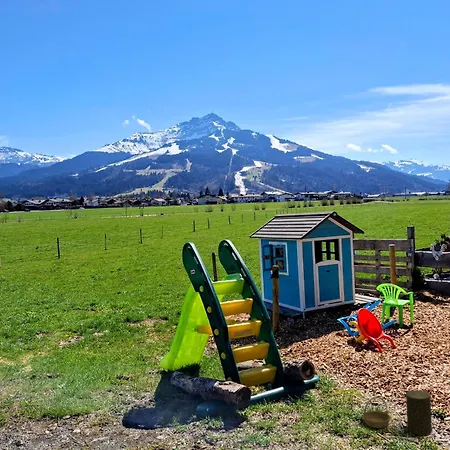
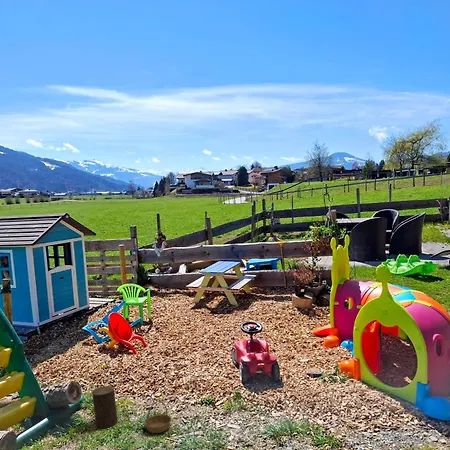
stool: present [406,390,432,435] -> present [92,386,118,428]

